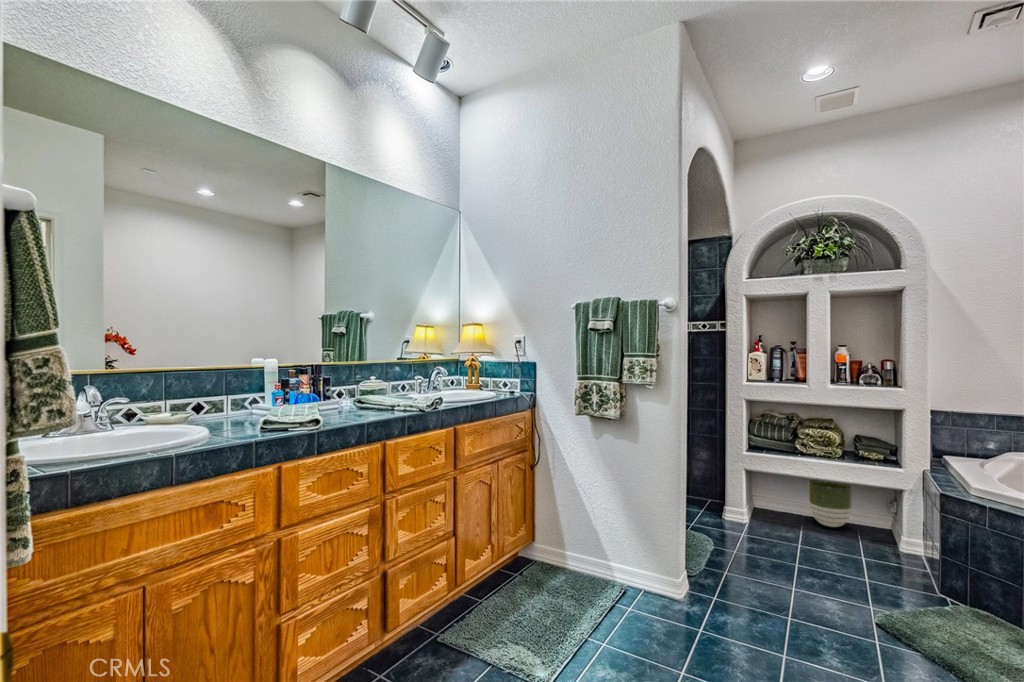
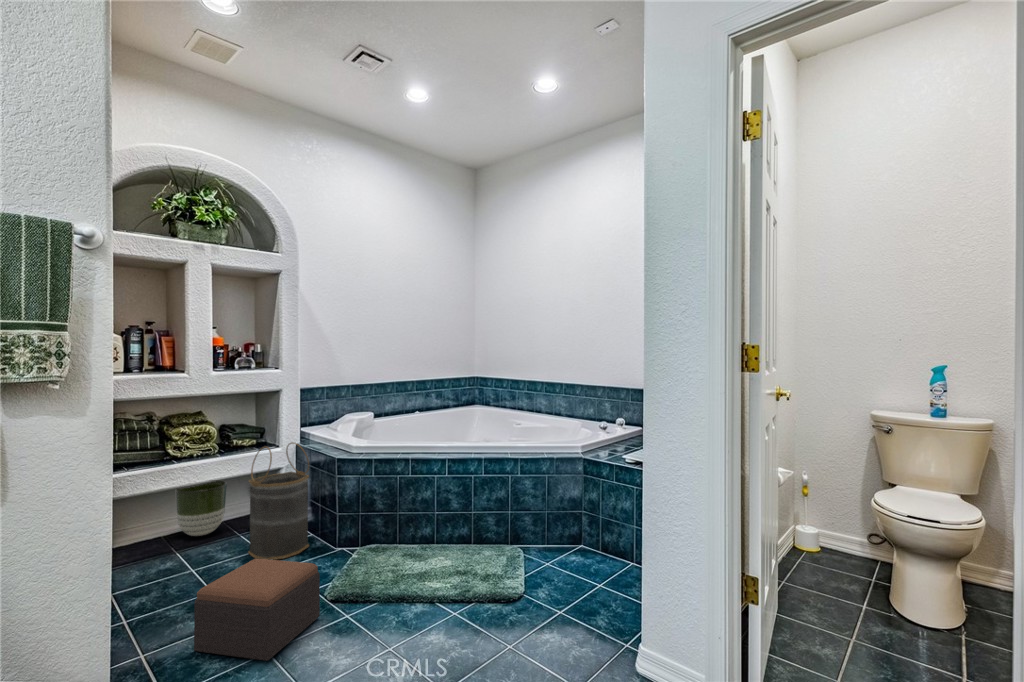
basket: none [850,461,912,575] -> present [248,442,309,560]
footstool: none [753,550,856,626] -> present [194,559,320,661]

